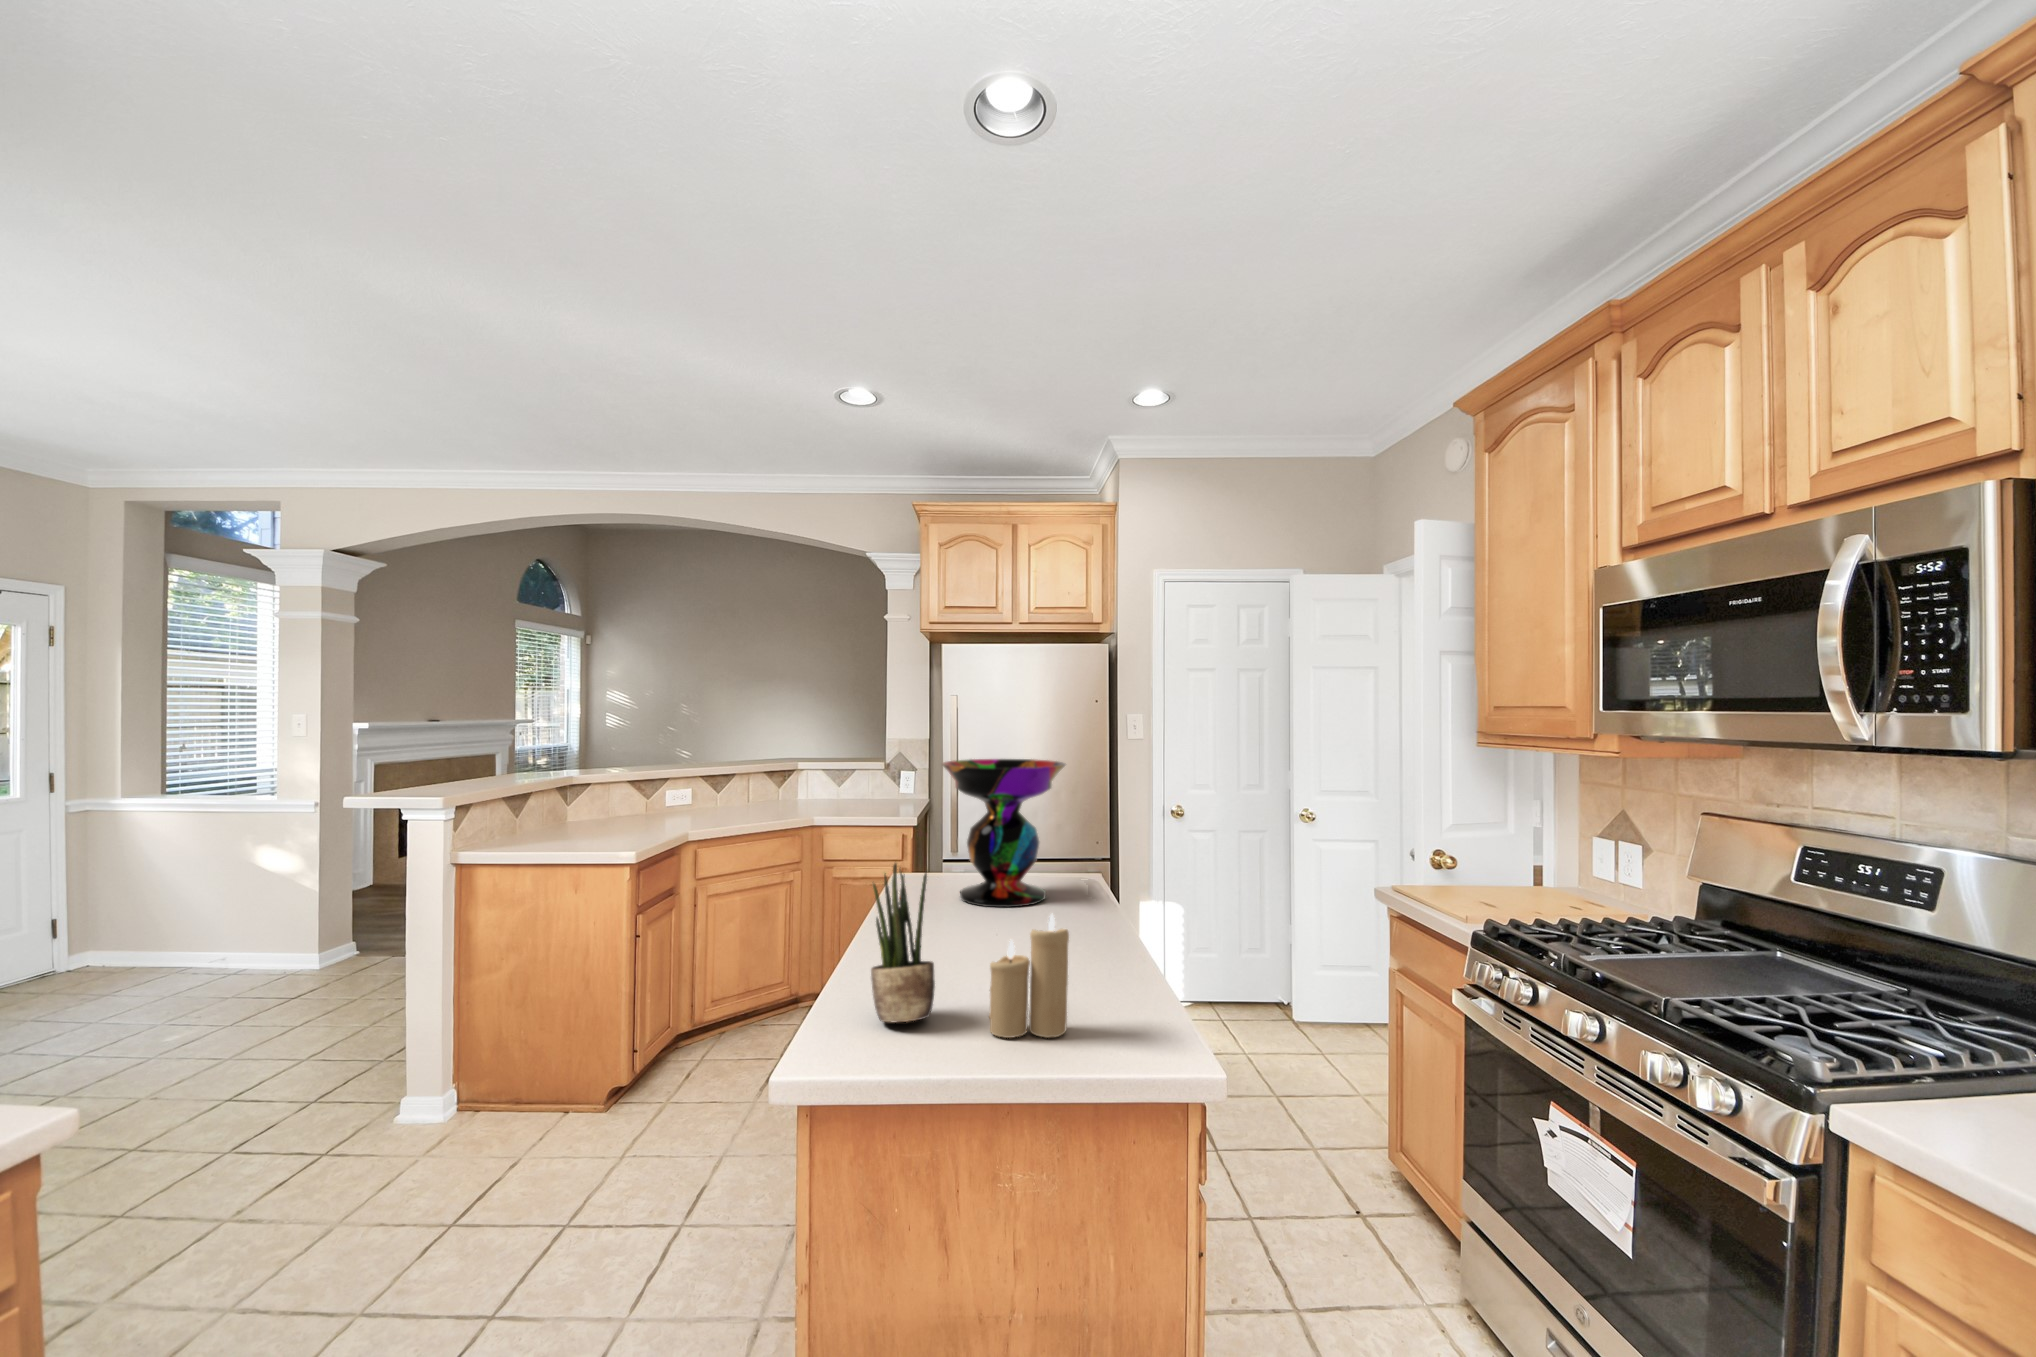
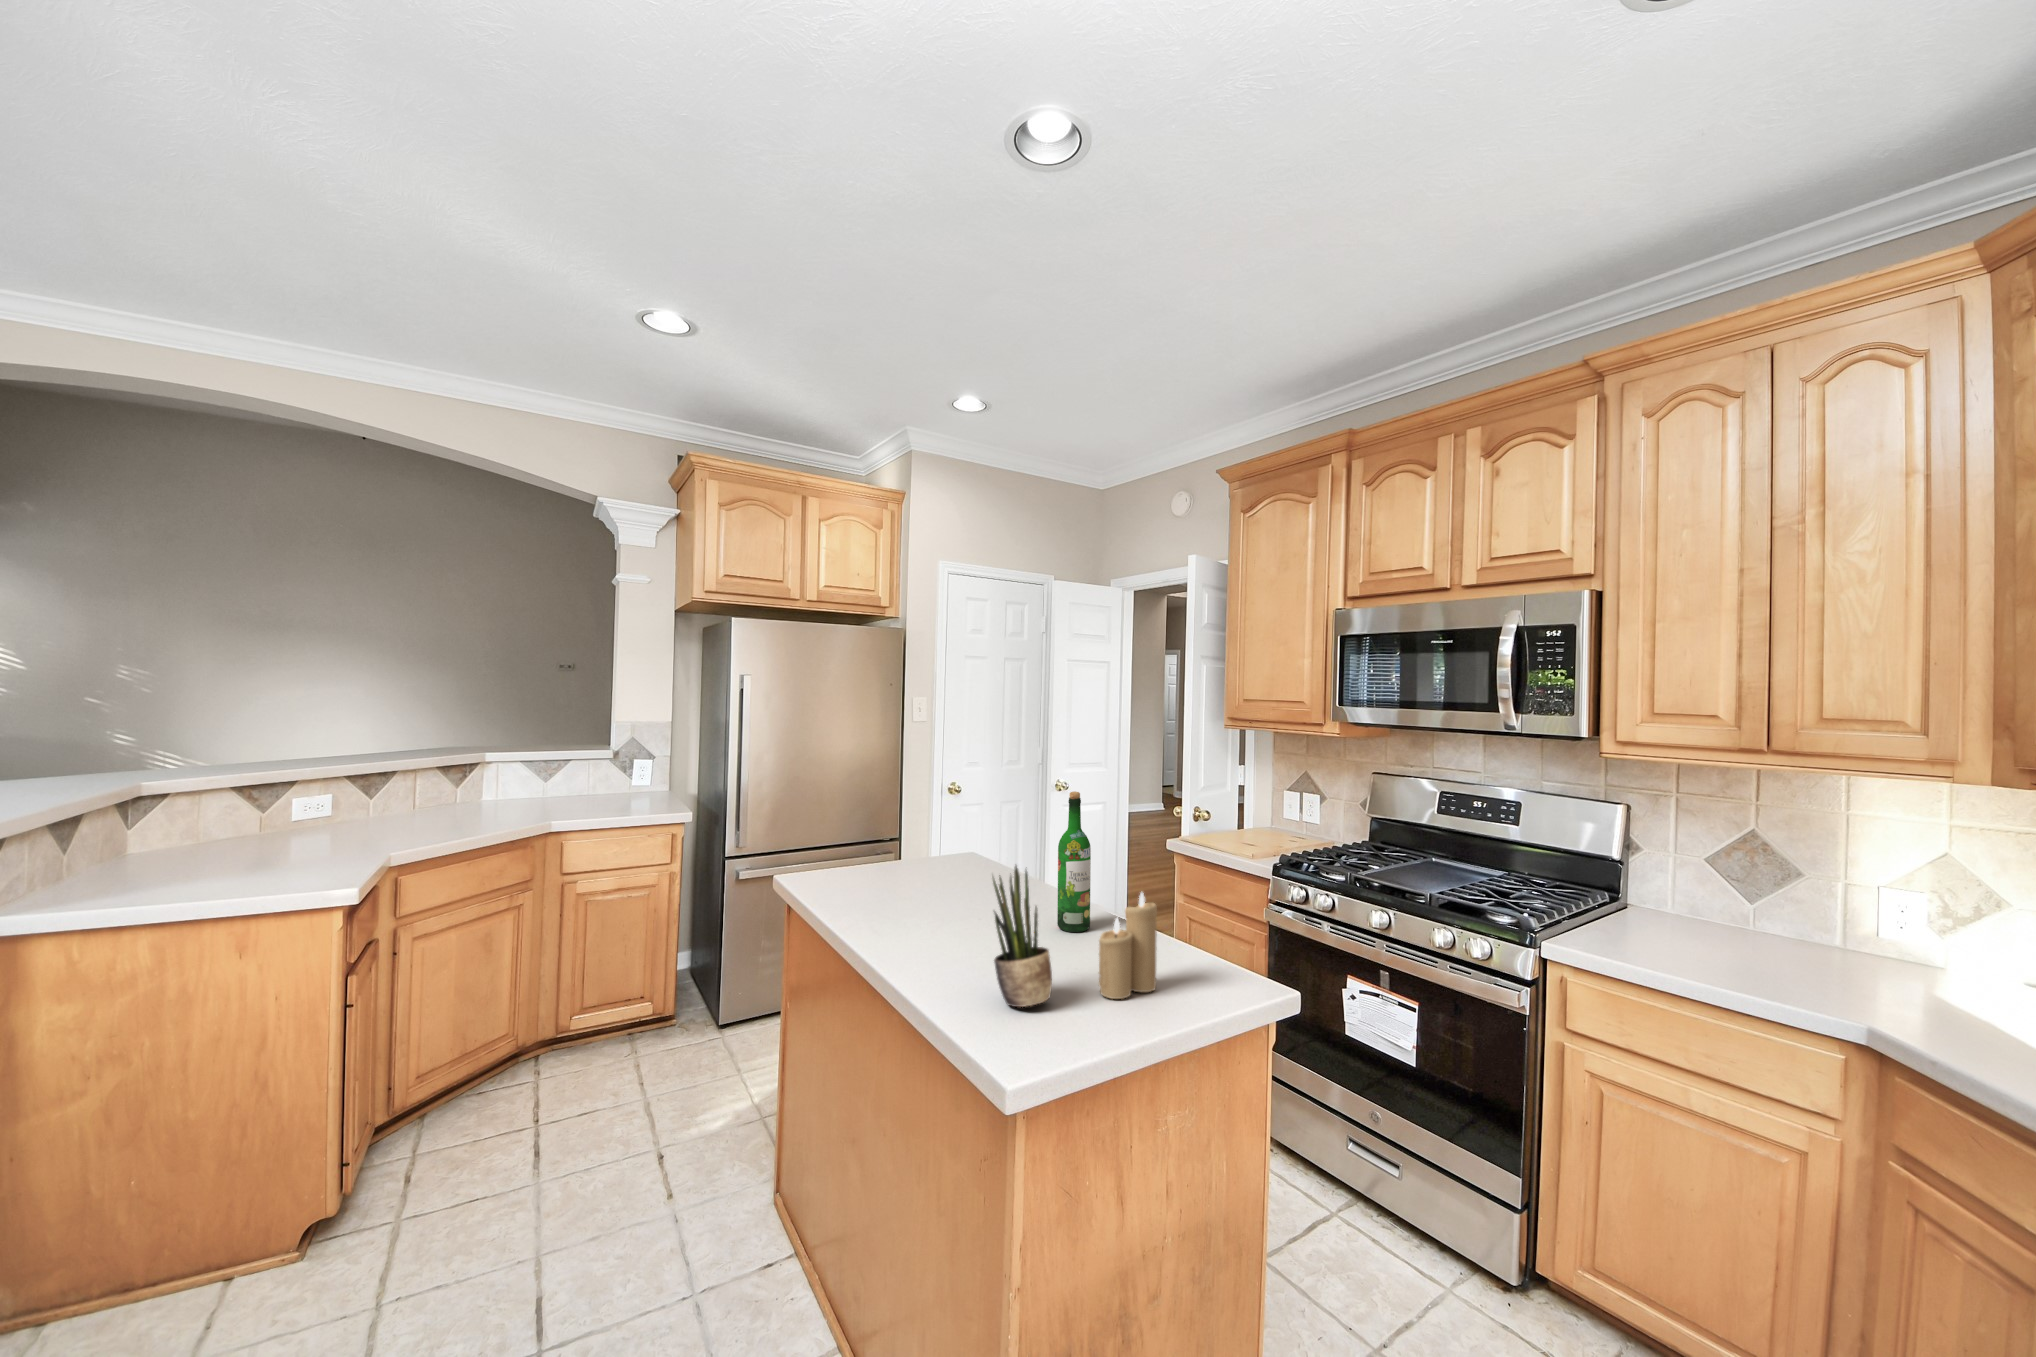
decorative bowl: present [942,759,1066,907] -> none [857,755,973,893]
wine bottle: none [1067,798,1107,967] -> present [1057,791,1091,932]

